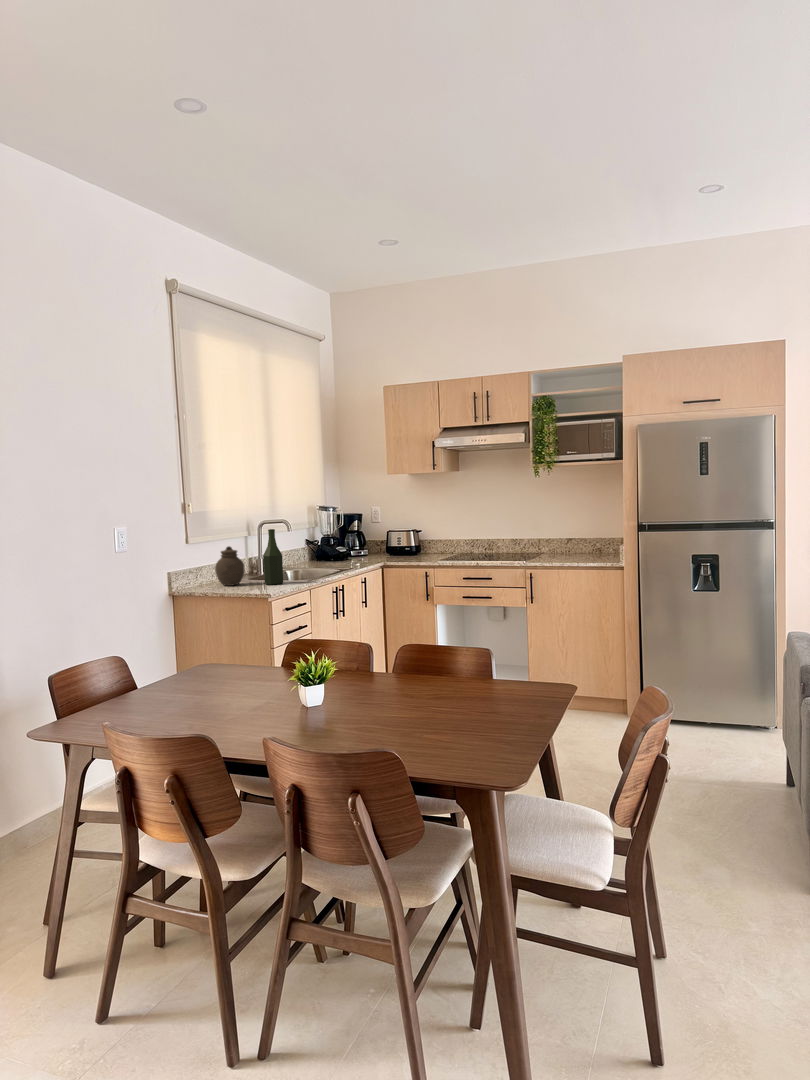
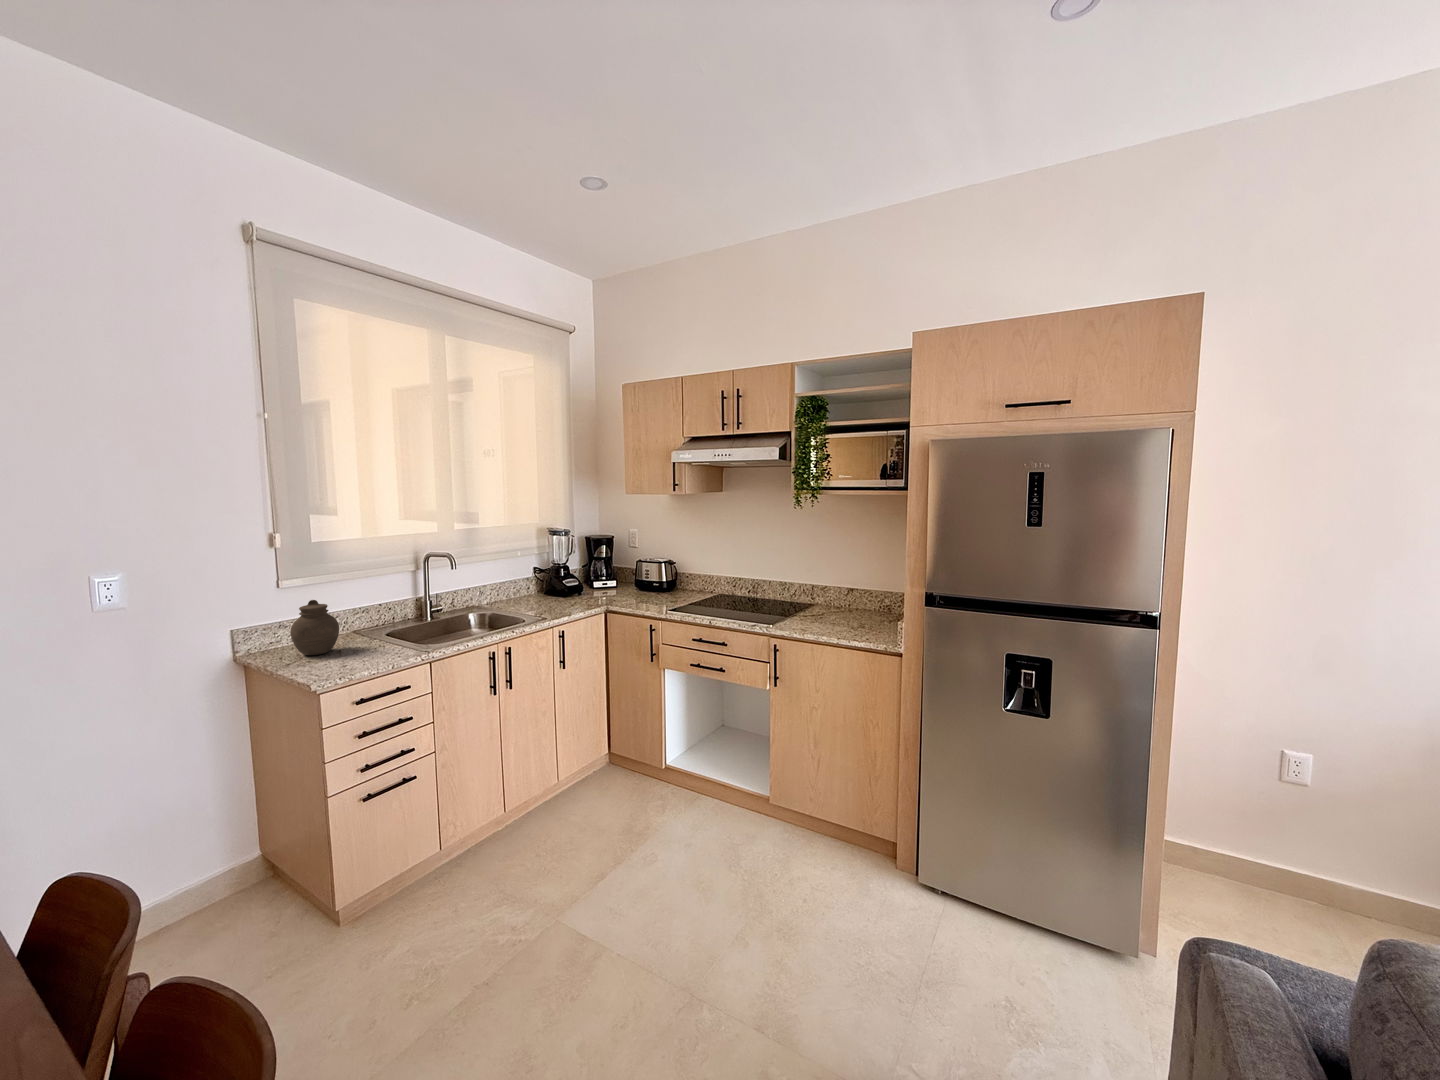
bottle: present [263,529,283,585] -> none [347,580,382,661]

